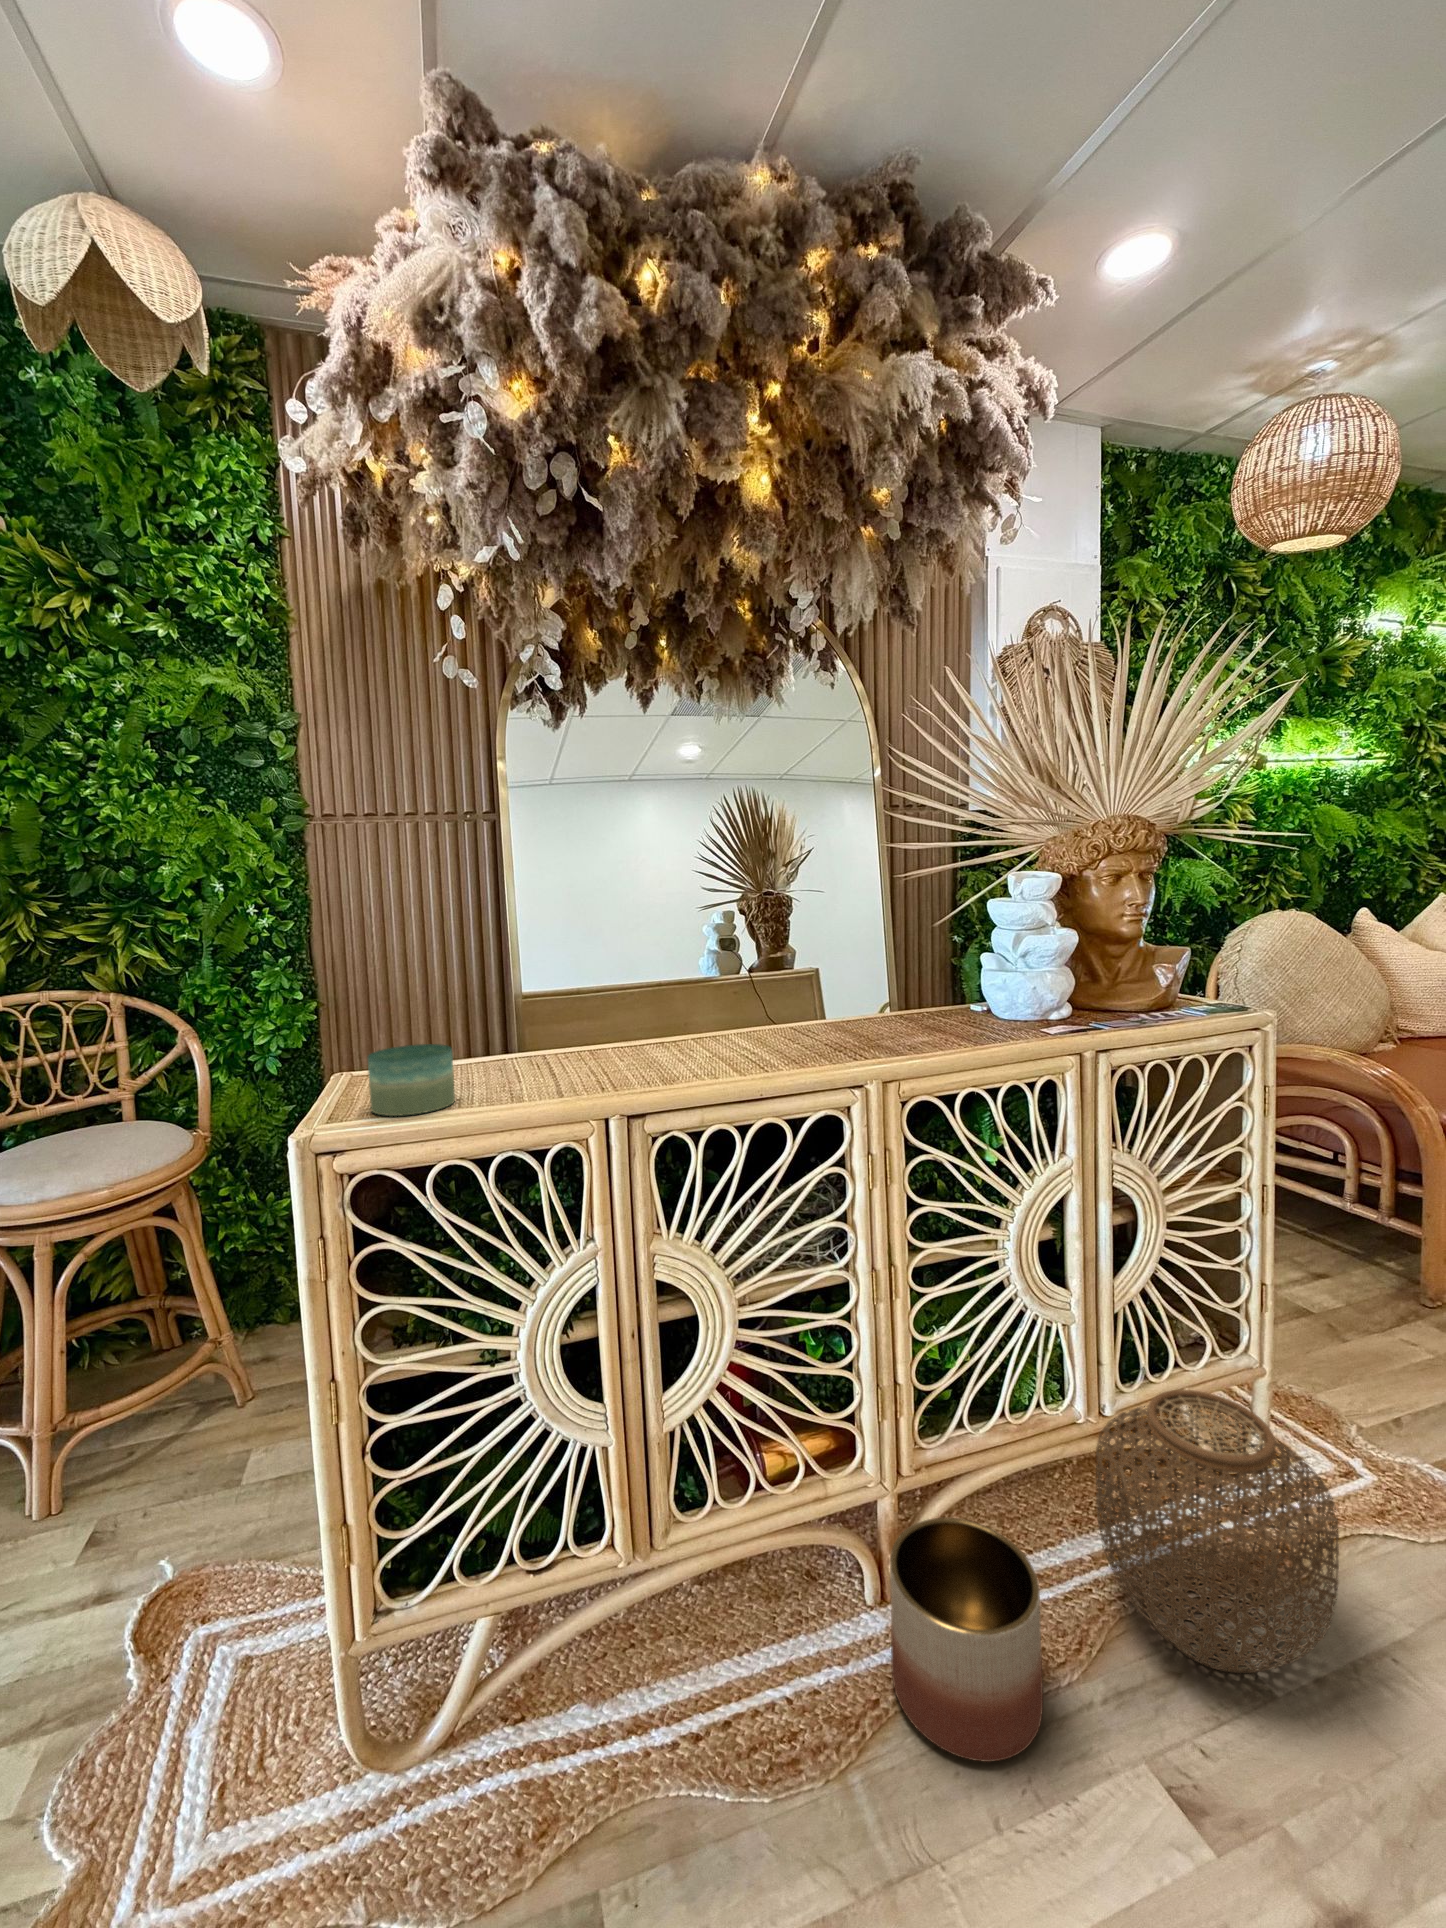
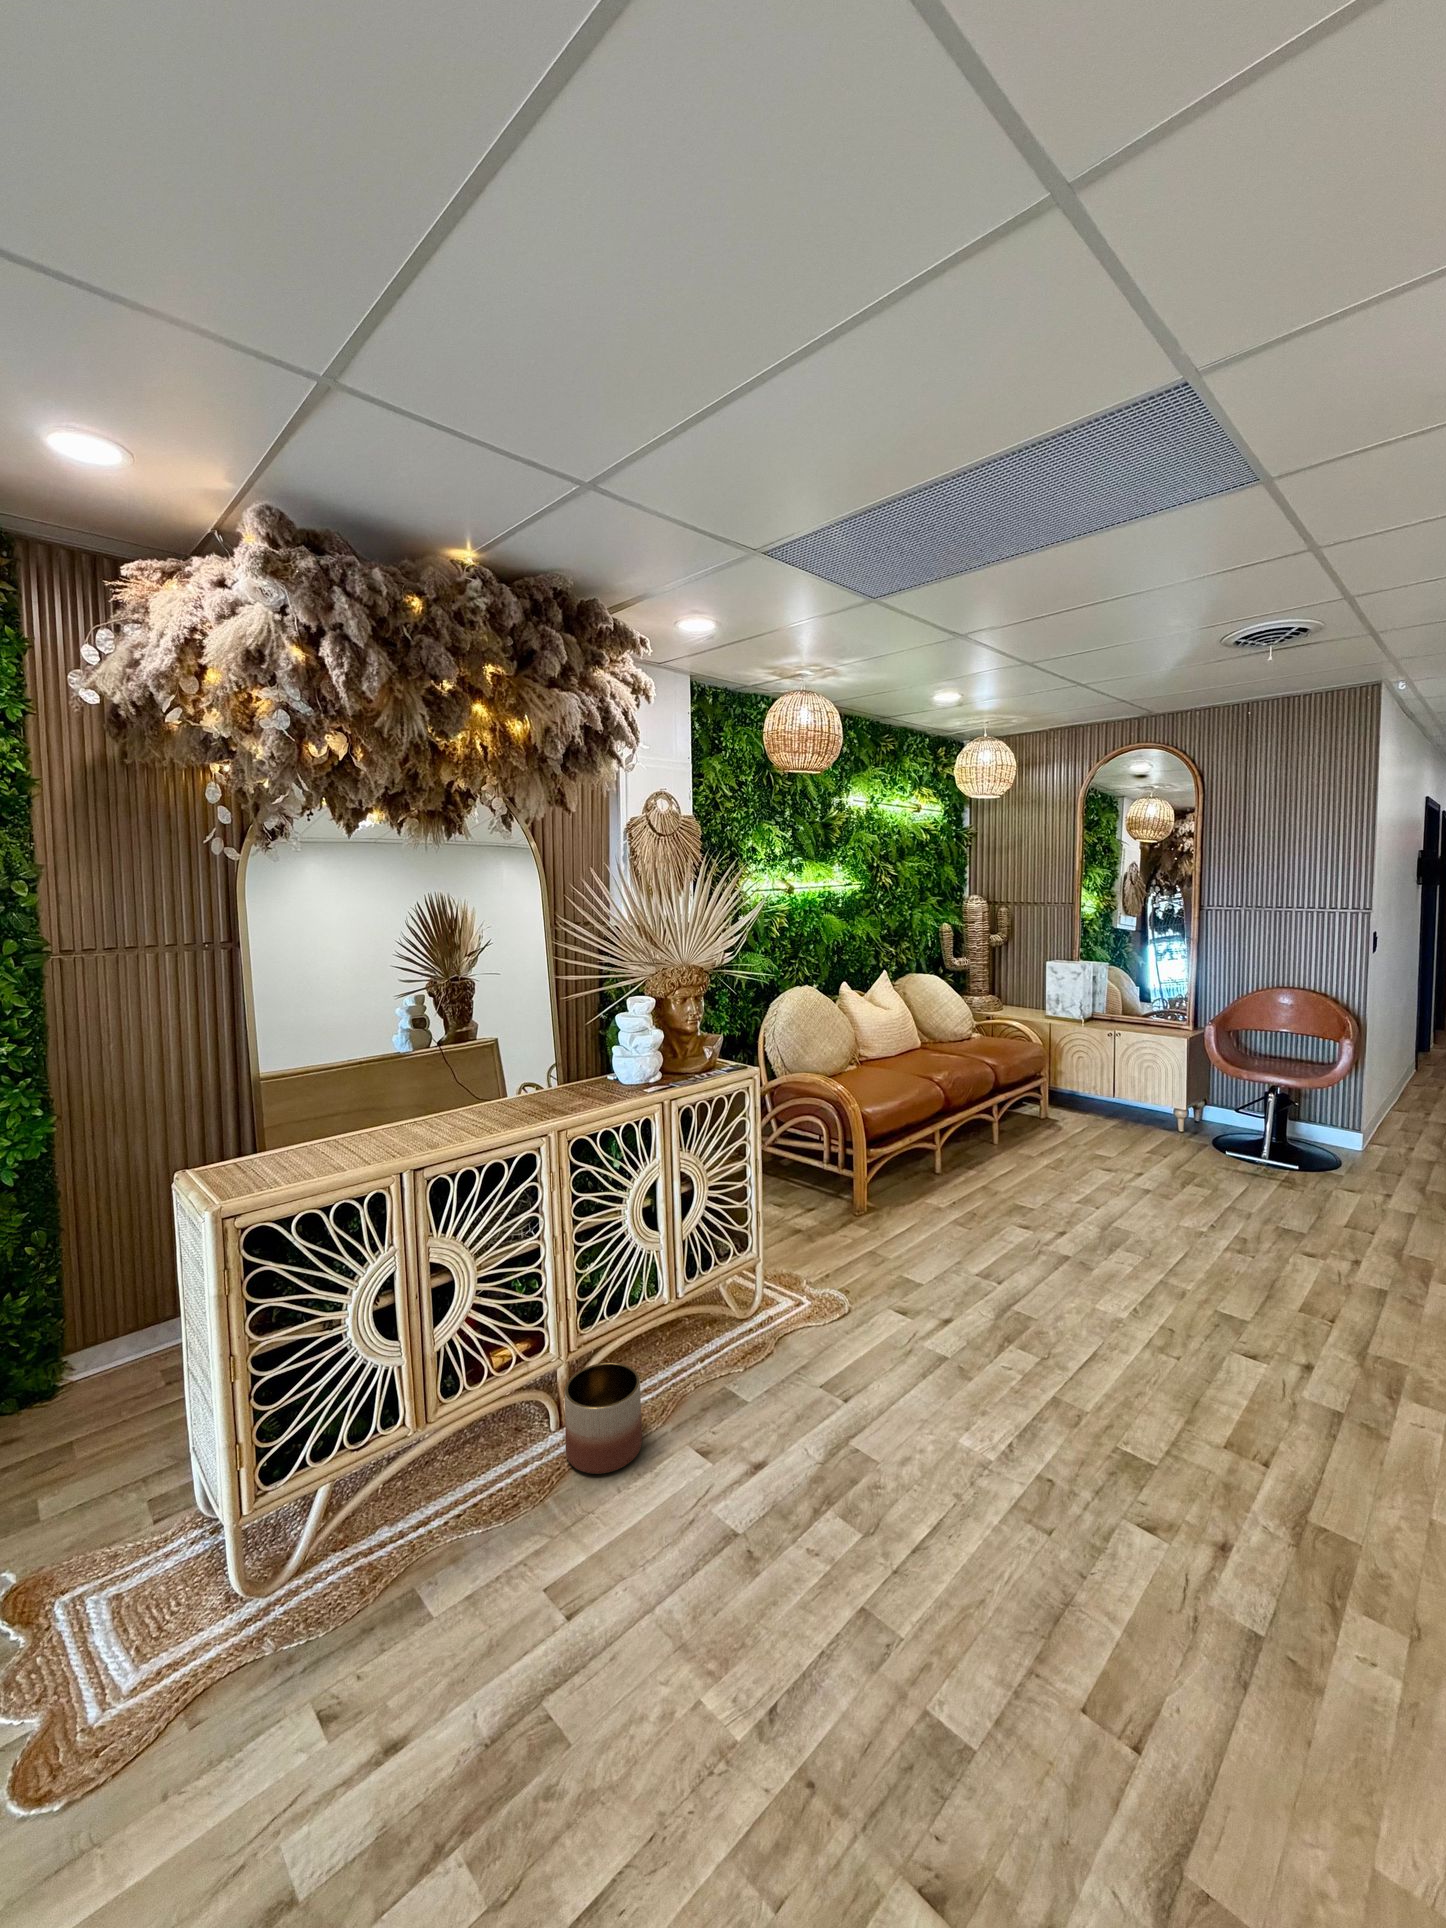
candle: present [367,1044,455,1116] -> none [241,1142,300,1191]
woven basket: present [1096,1390,1339,1673] -> none [672,1270,774,1403]

